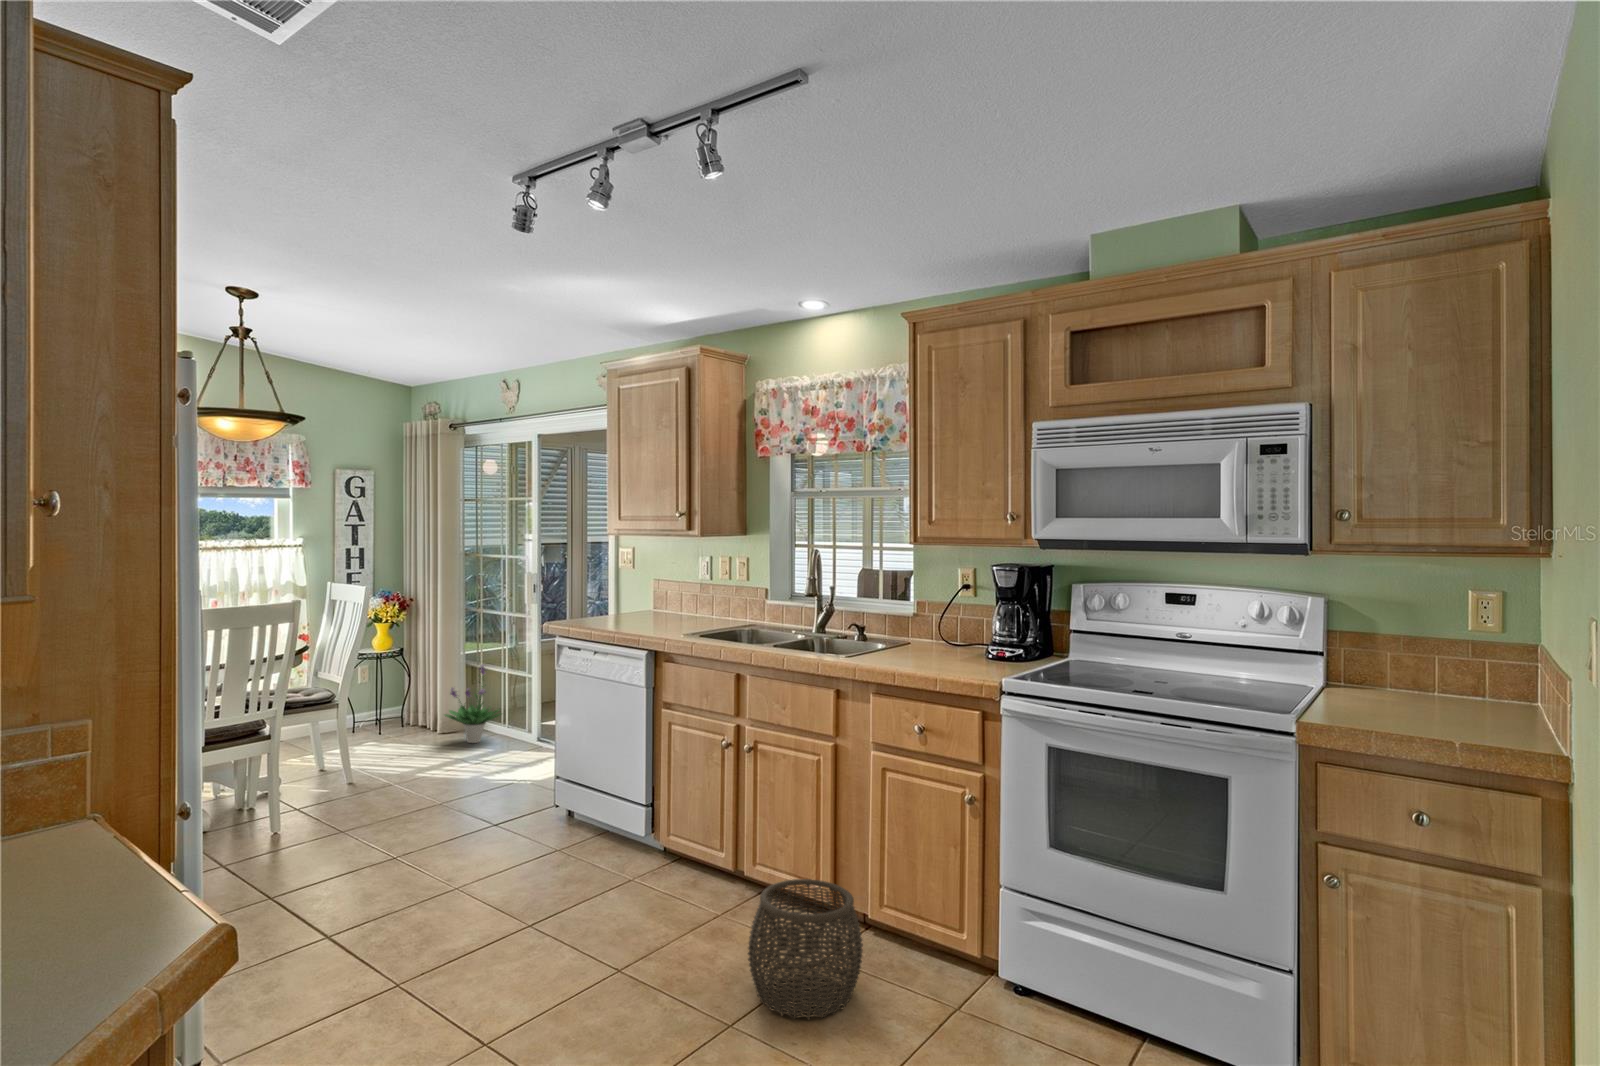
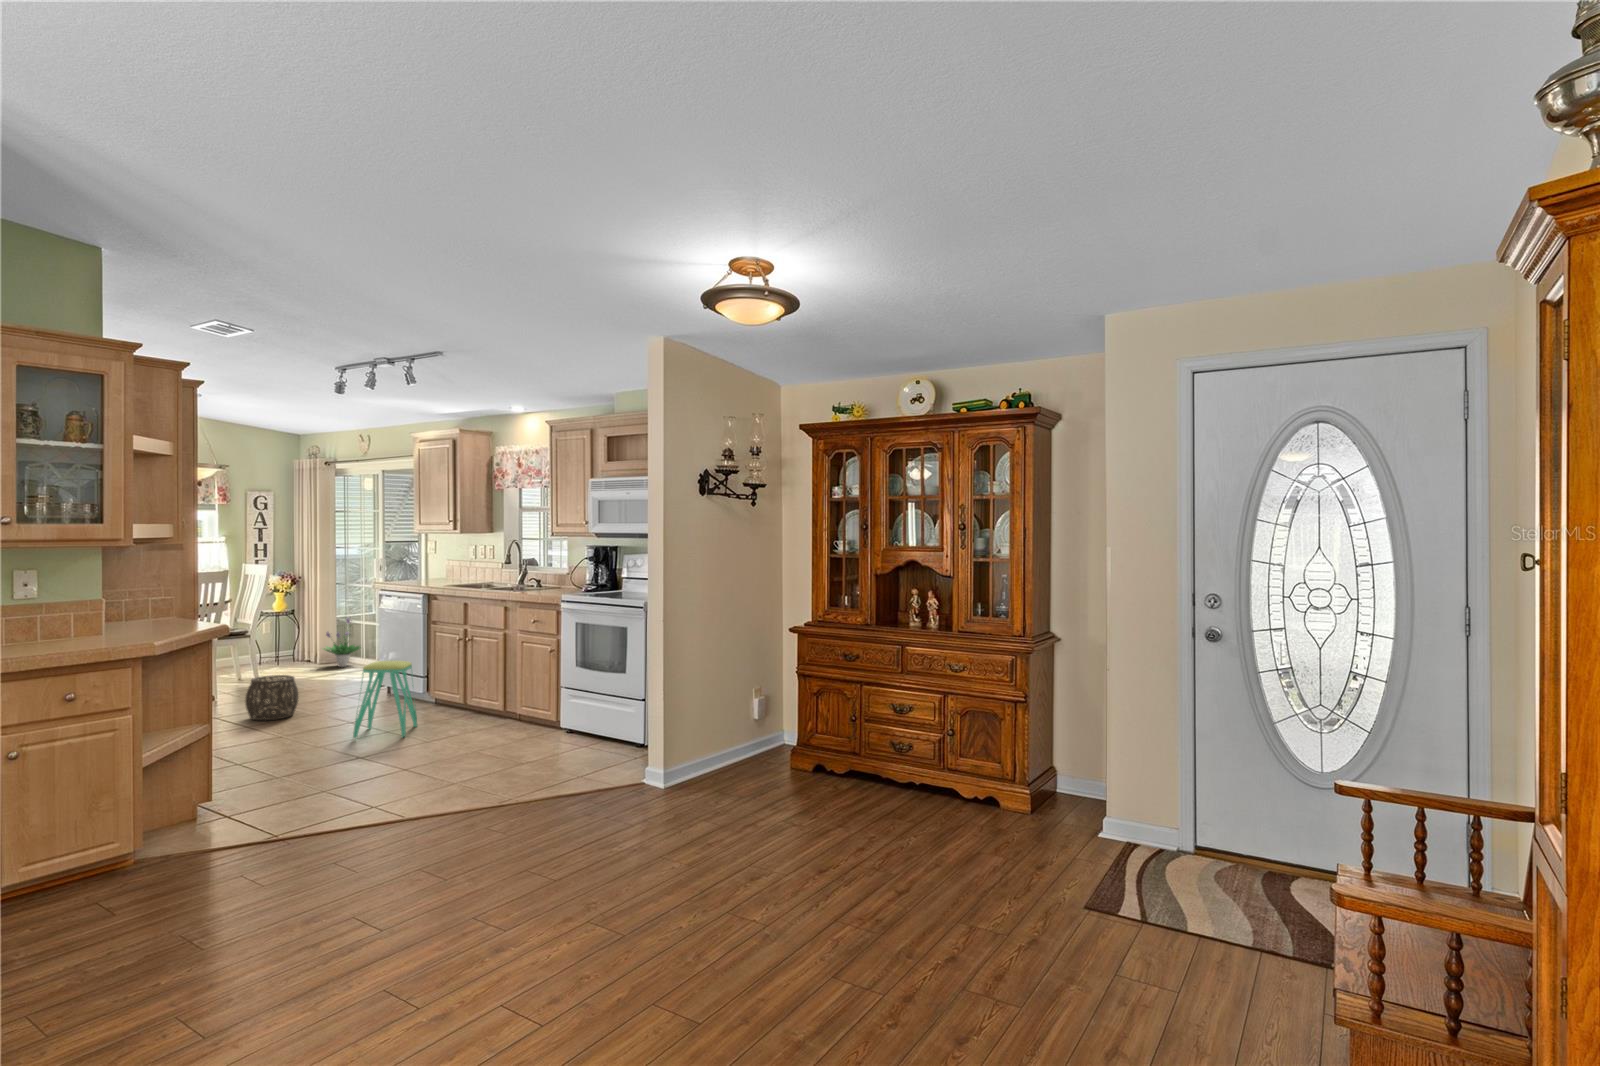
stool: none [546,804,664,993] -> present [353,661,418,738]
woven basket: present [748,879,863,1019] -> present [245,675,298,721]

